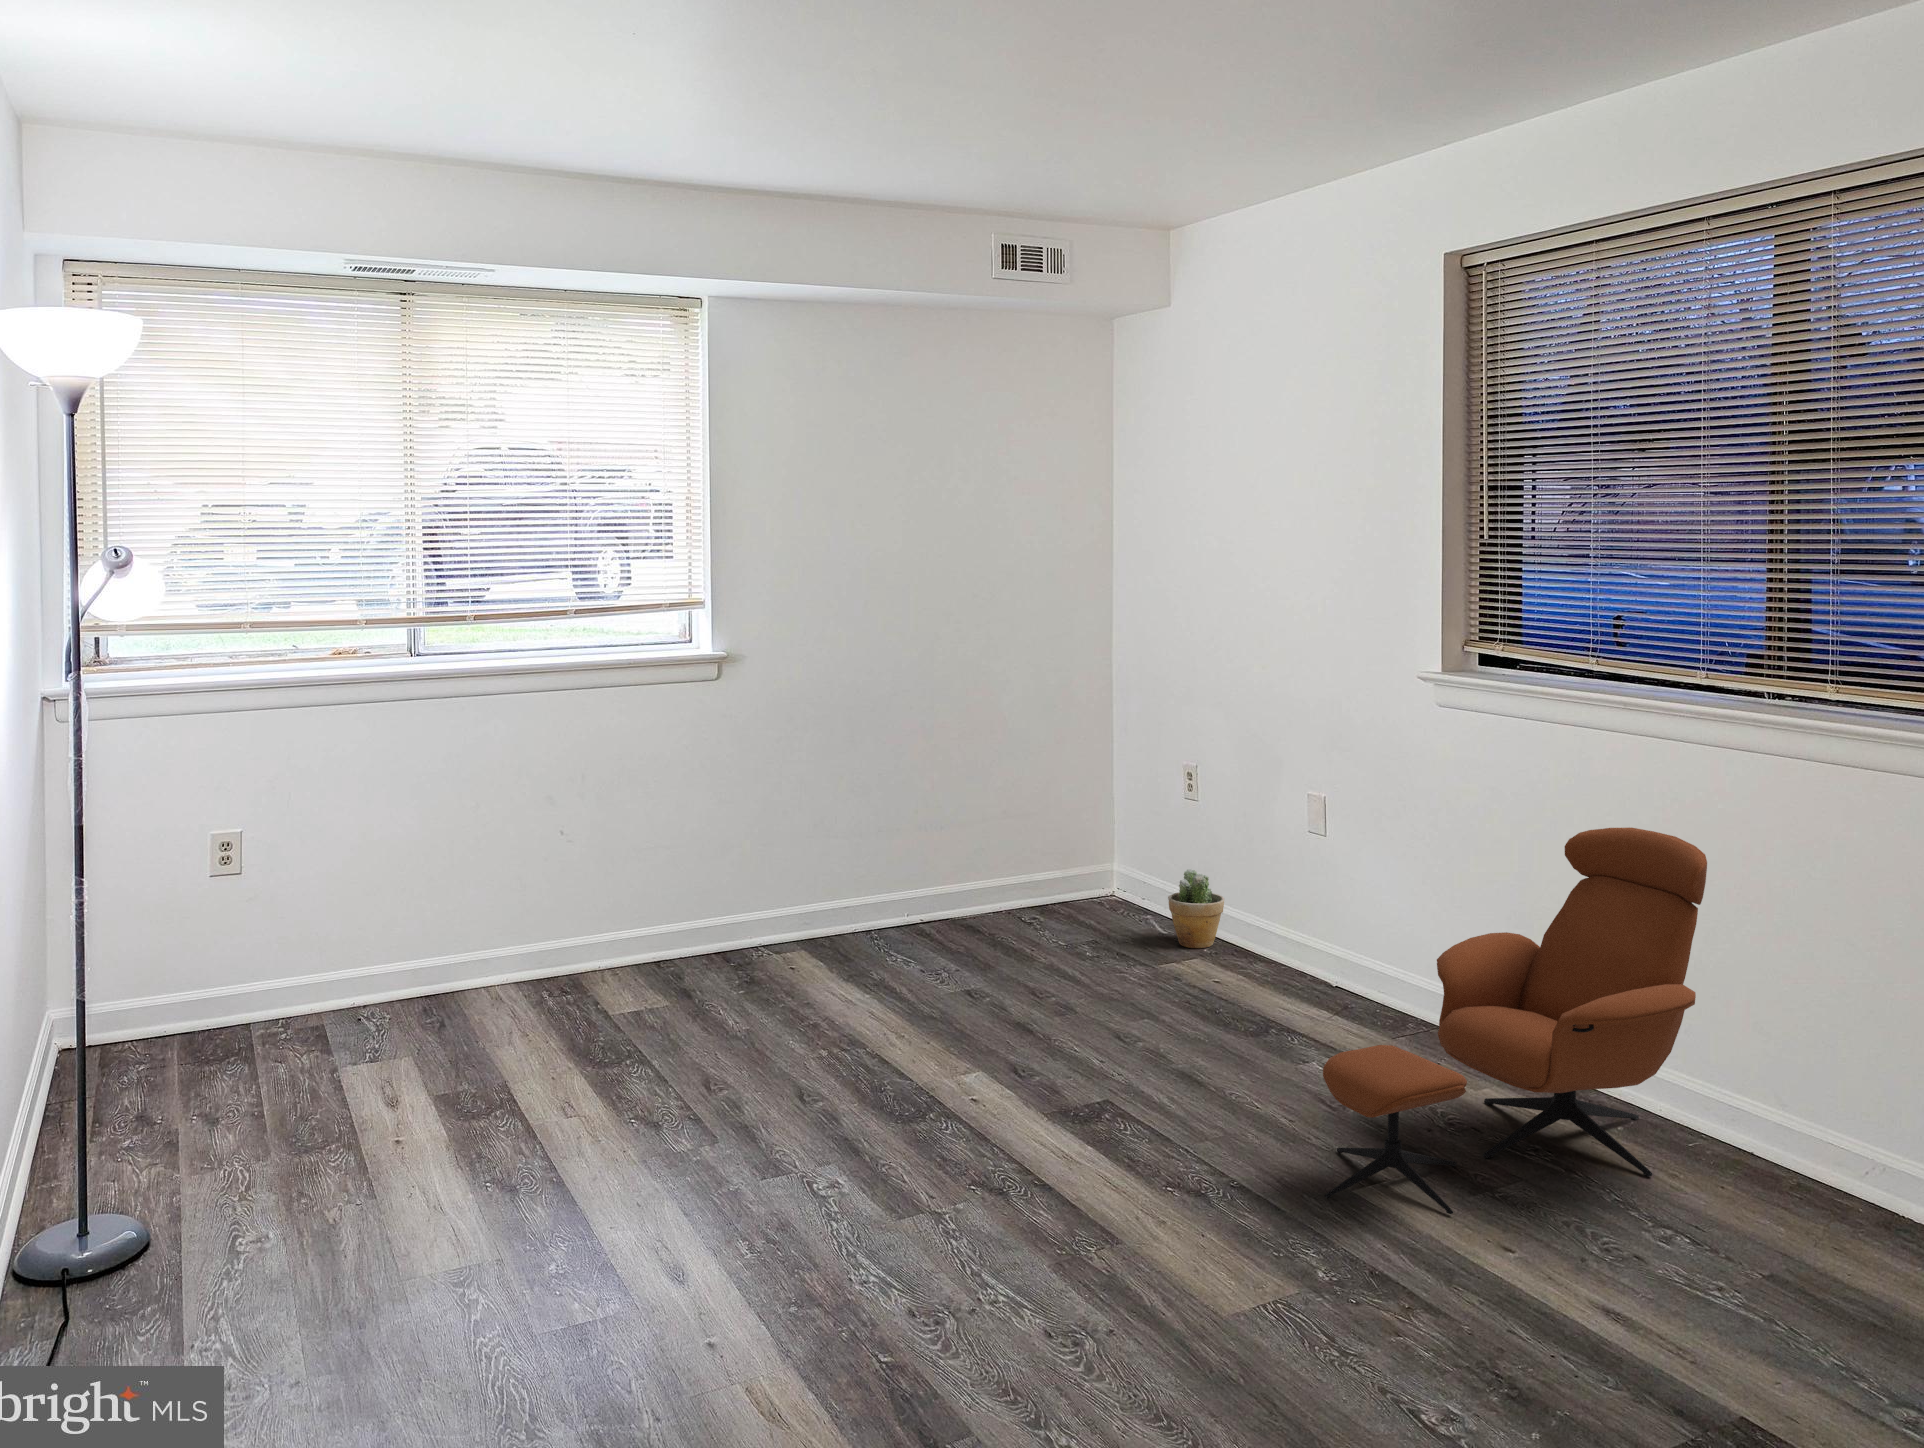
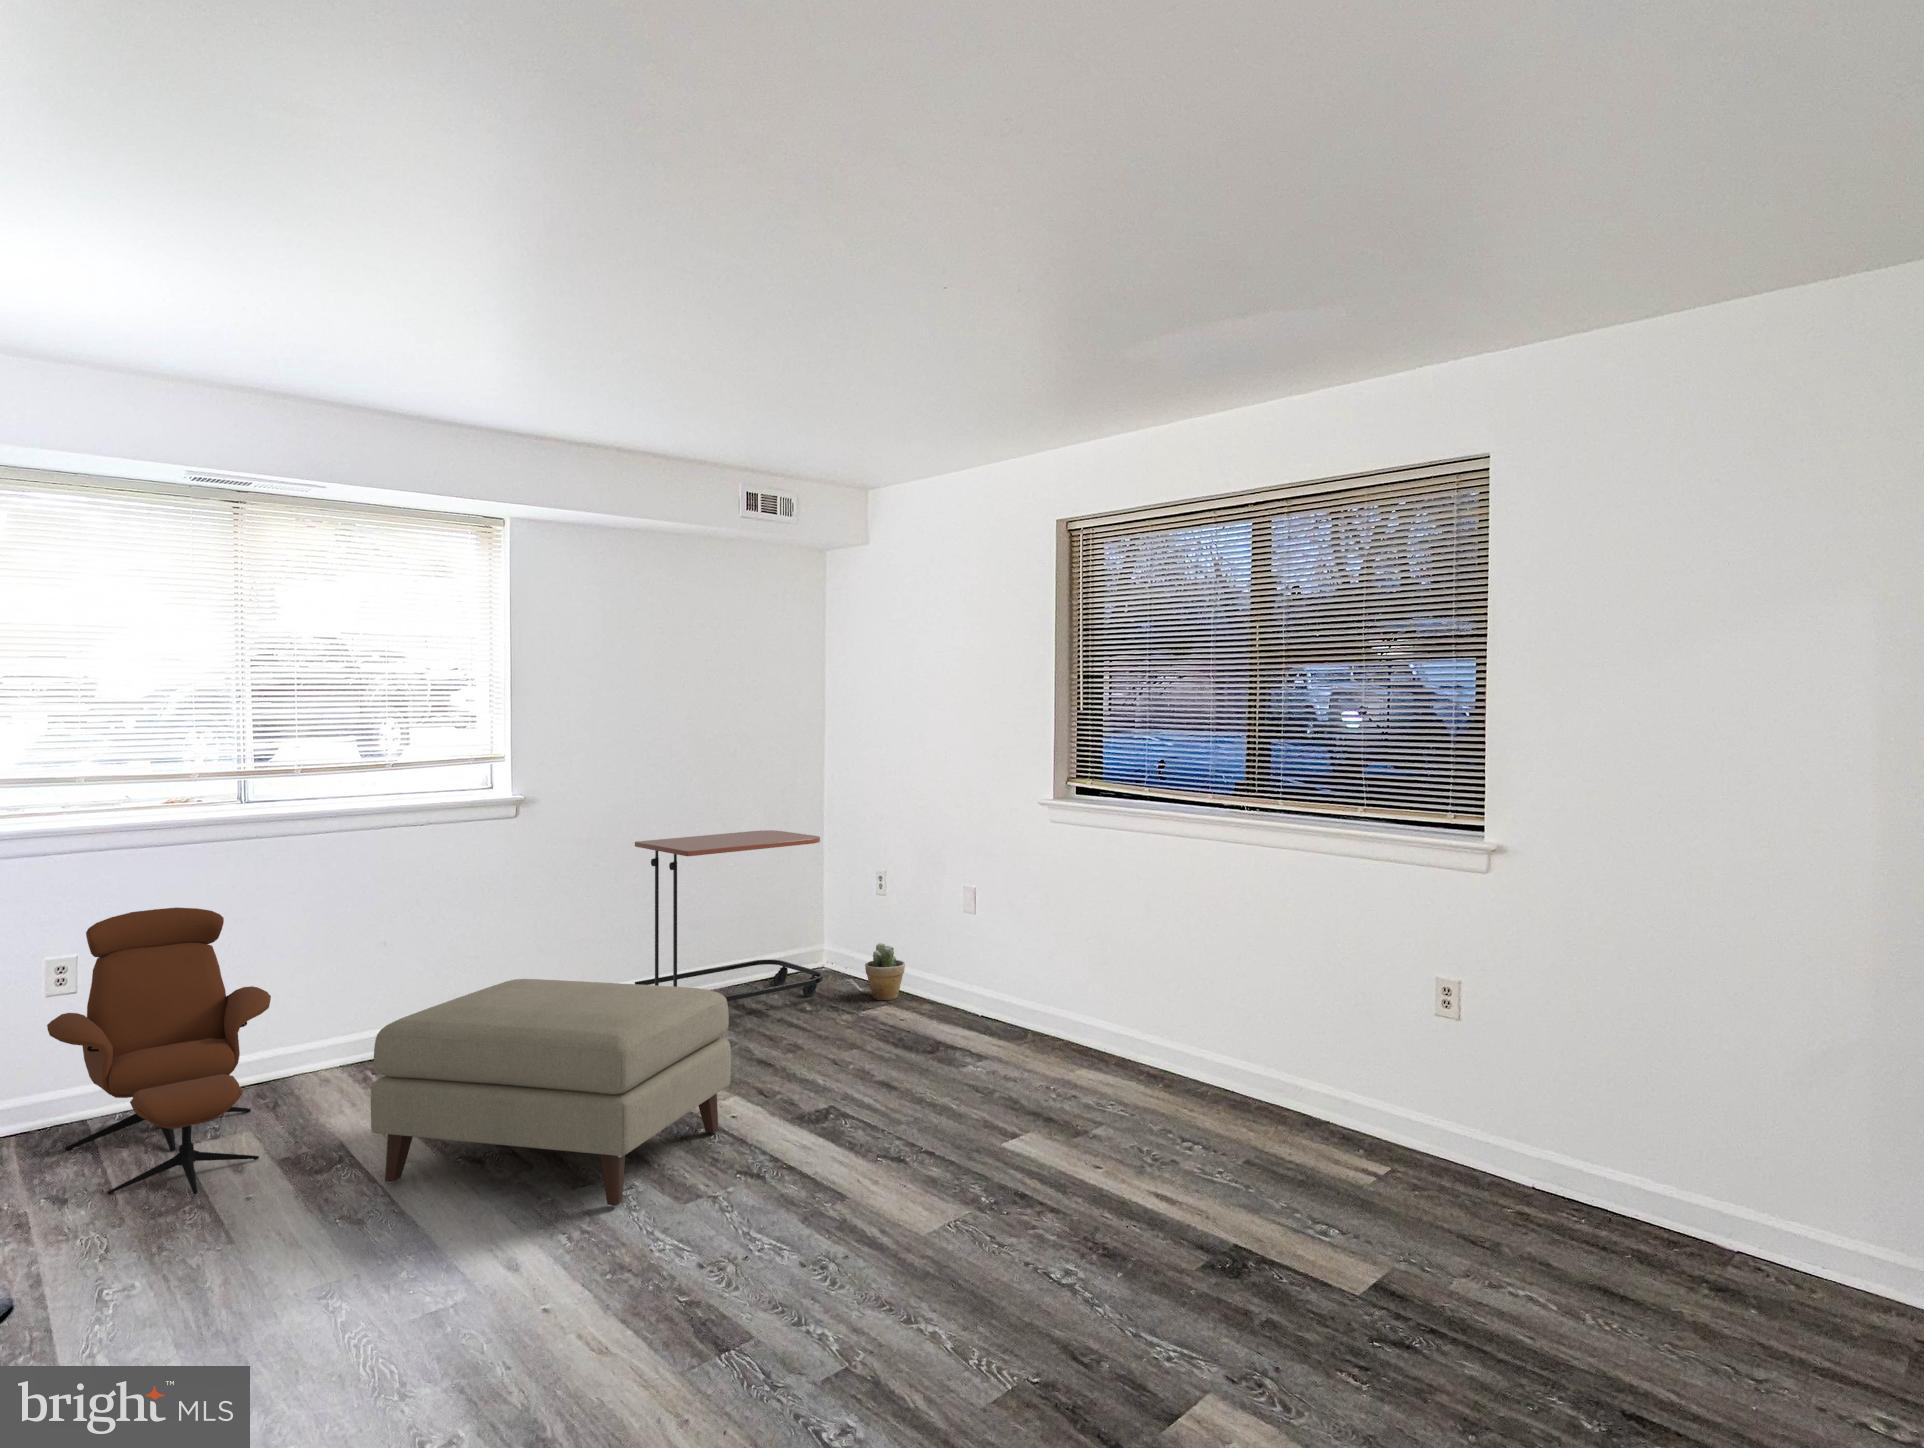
side table: none [855,706,1112,971] -> present [635,830,824,1002]
lounge chair: present [1323,828,1707,1214] -> present [47,907,271,1194]
ottoman: none [526,898,969,1210] -> present [371,979,731,1207]

